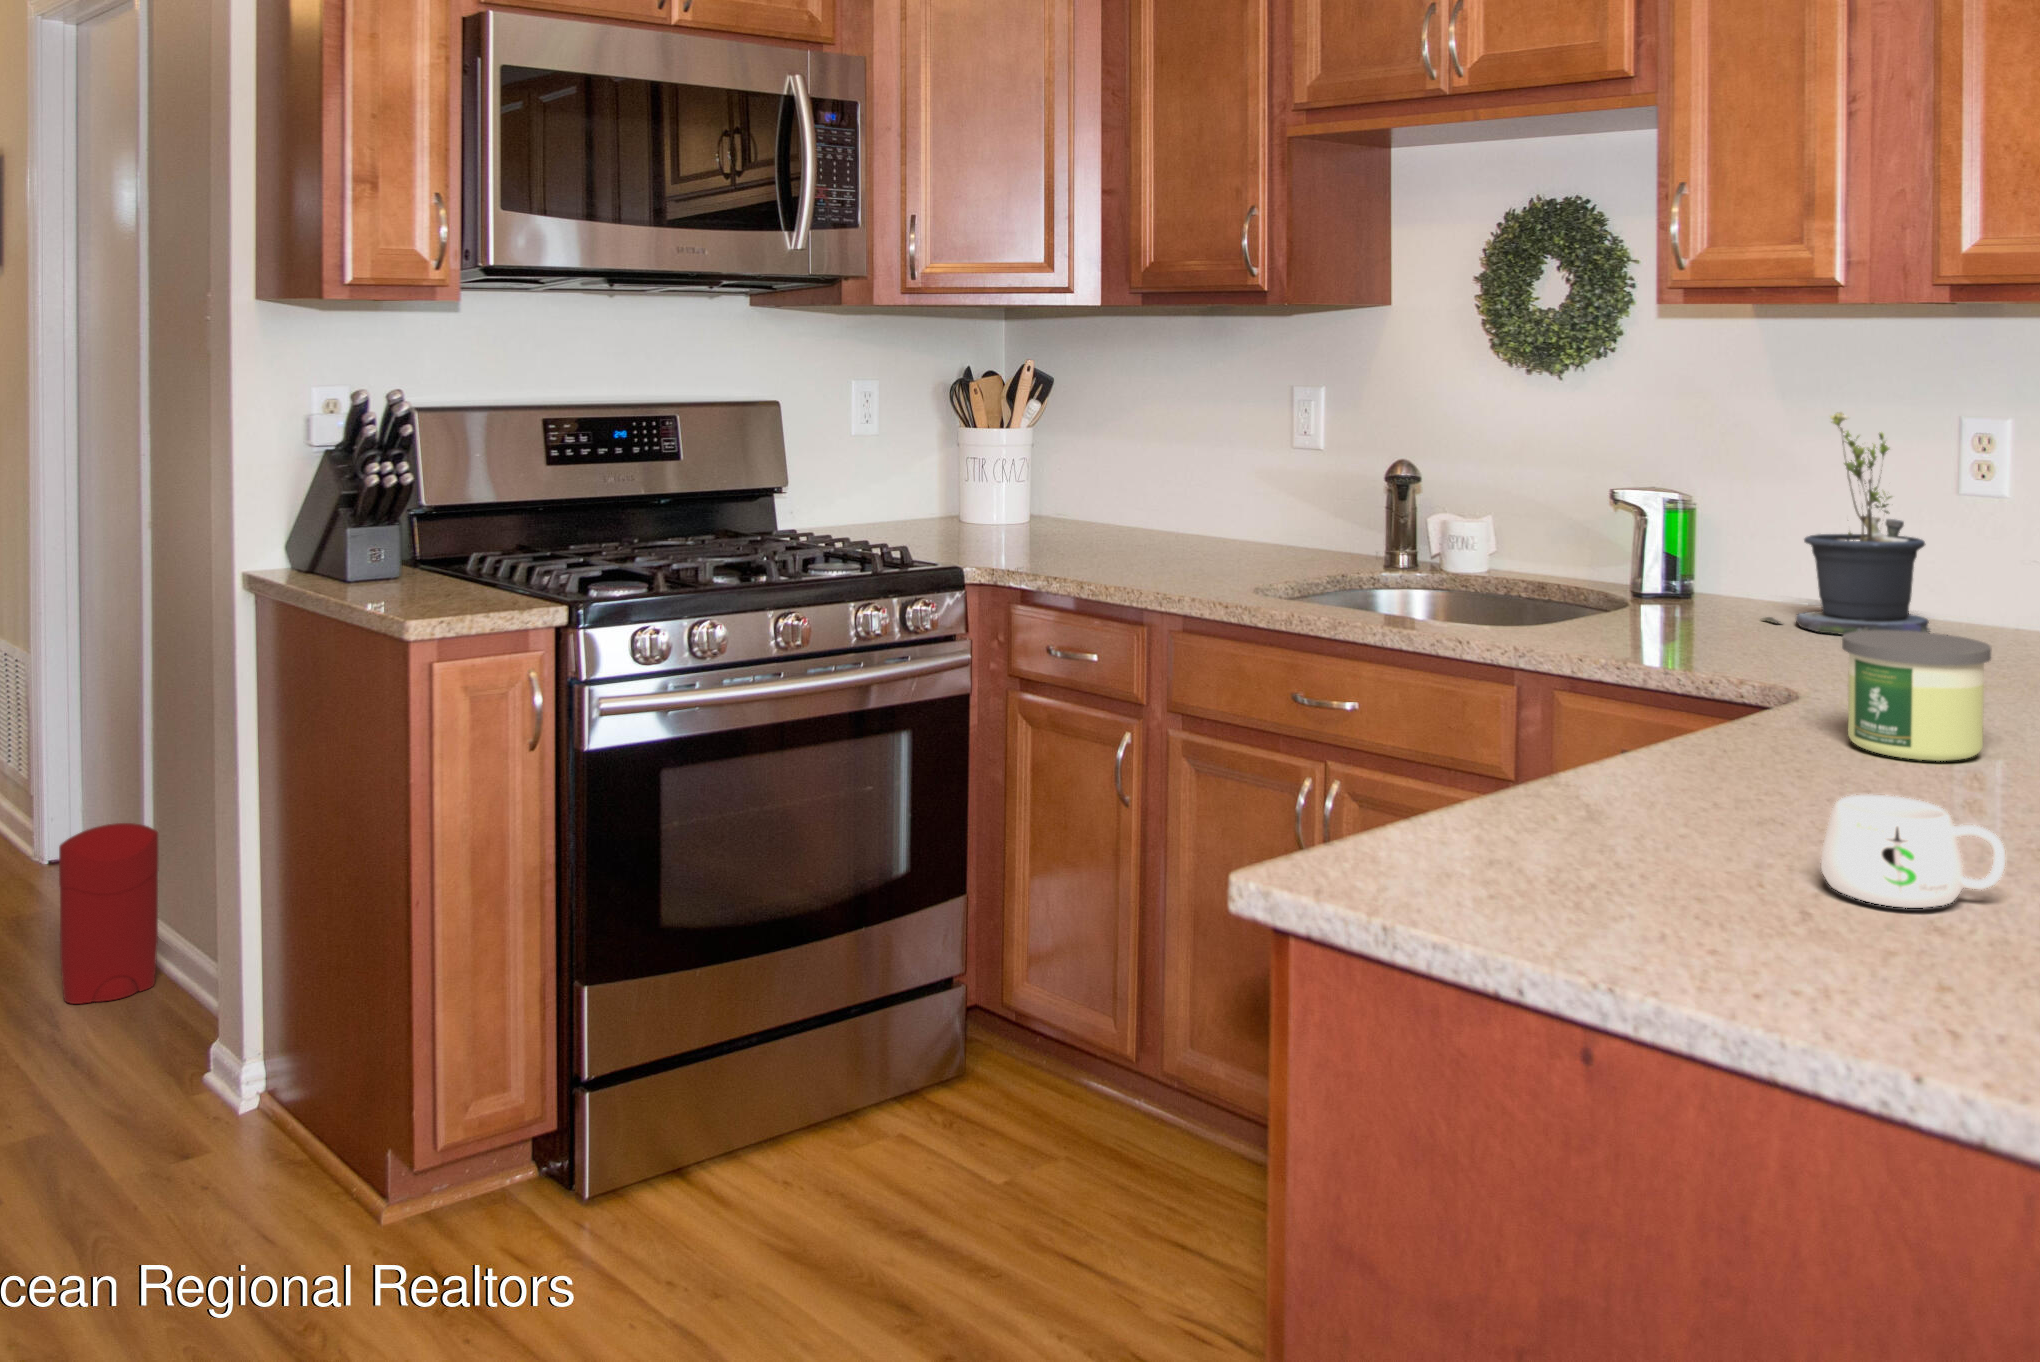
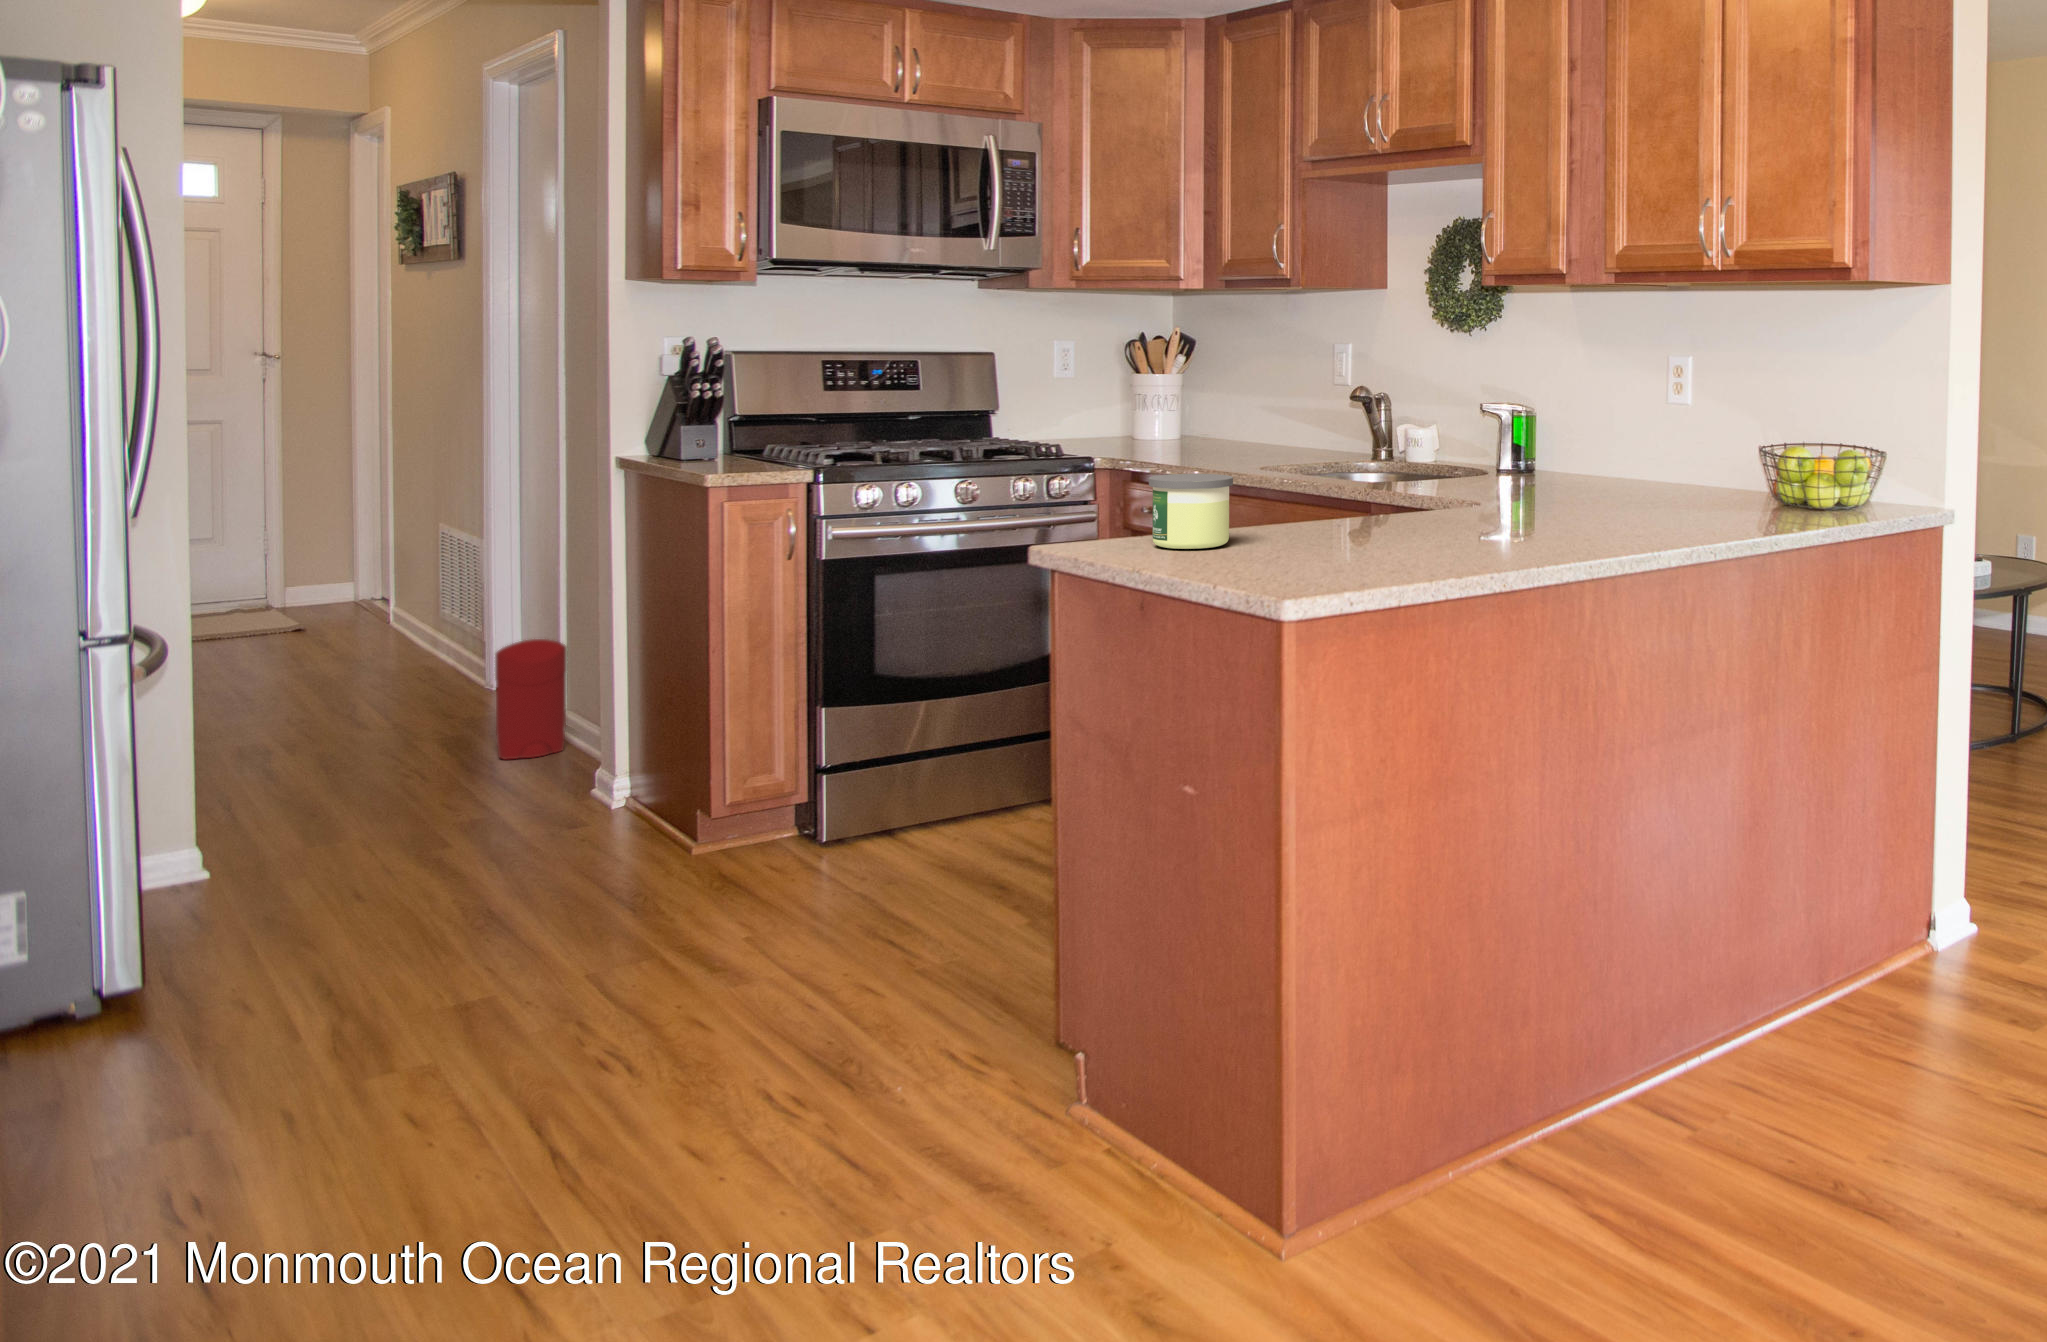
potted plant: present [1762,412,1929,635] -> none [1549,351,1638,484]
candle: present [1842,630,1991,761] -> present [1149,474,1233,549]
mug: present [1821,795,2005,908] -> none [1301,505,1376,551]

